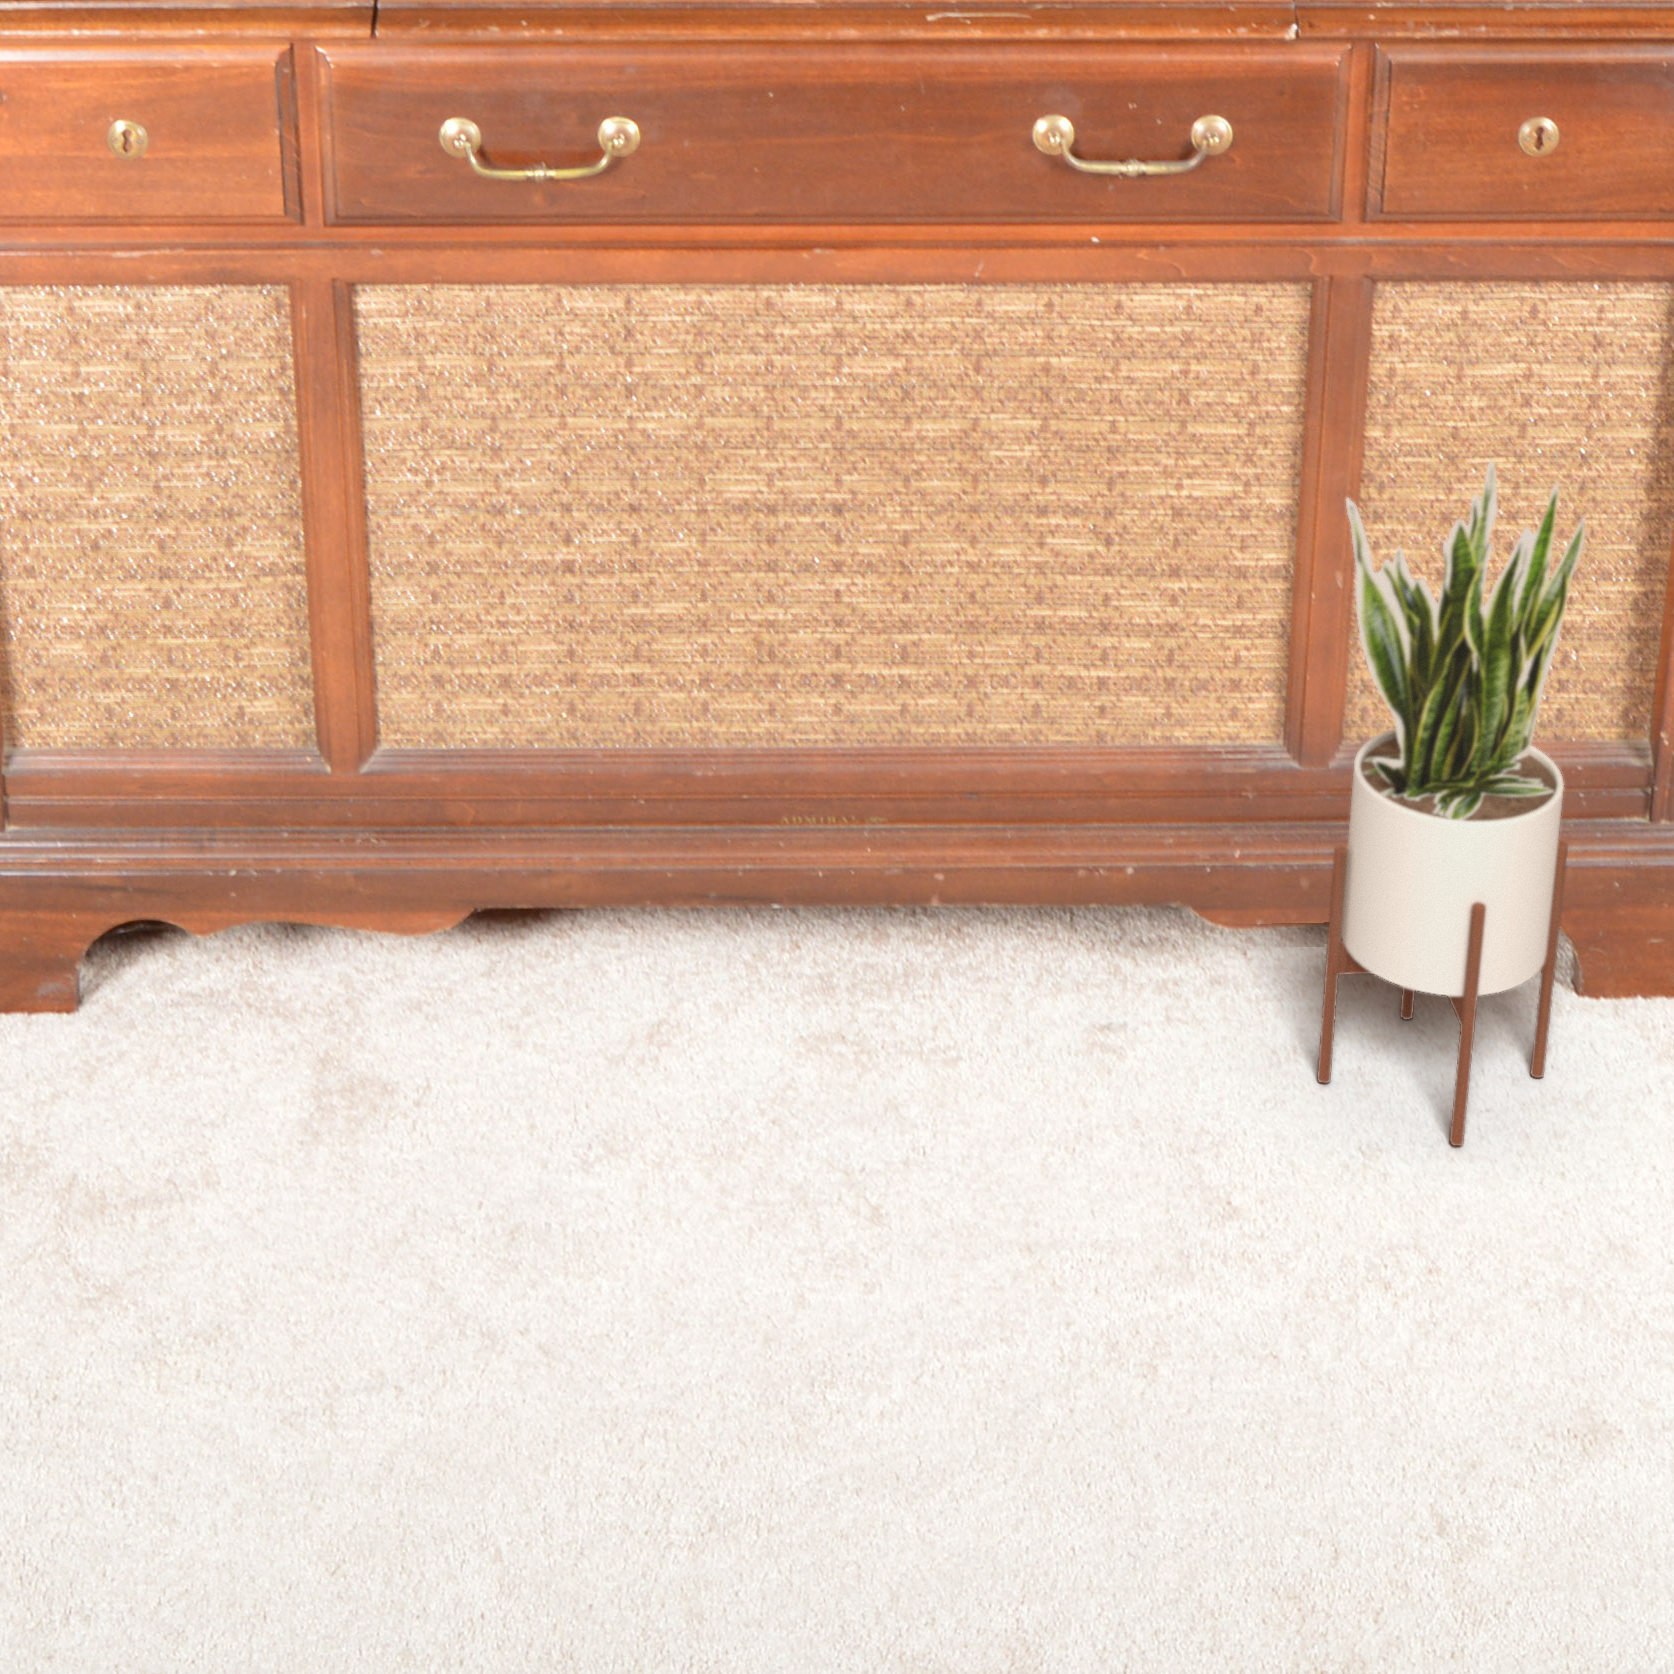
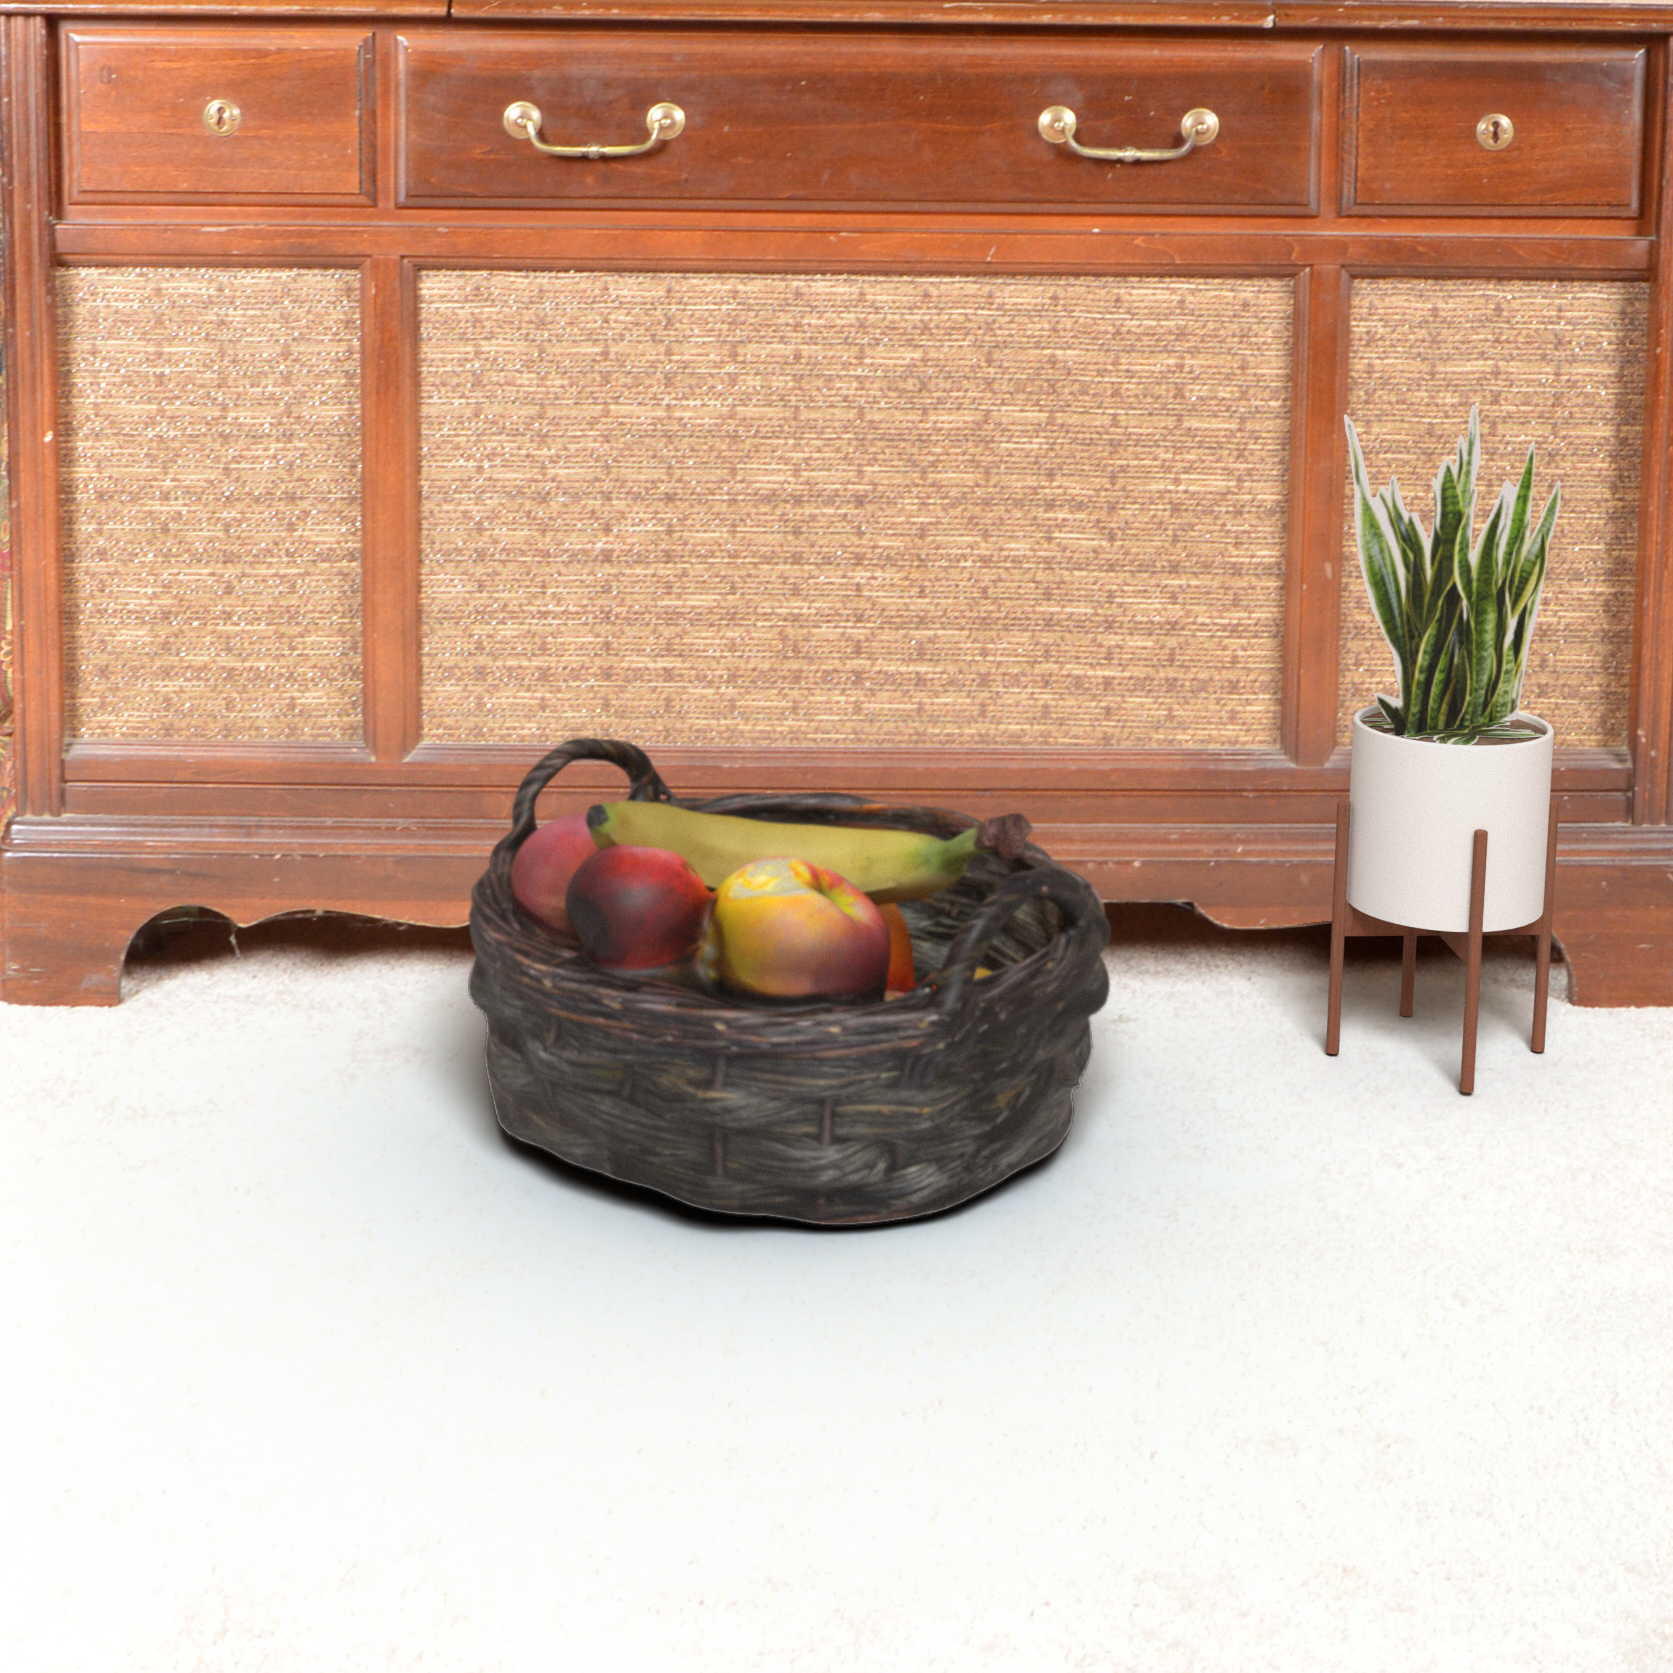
basket: none [429,774,1086,1363] -> present [468,738,1111,1225]

